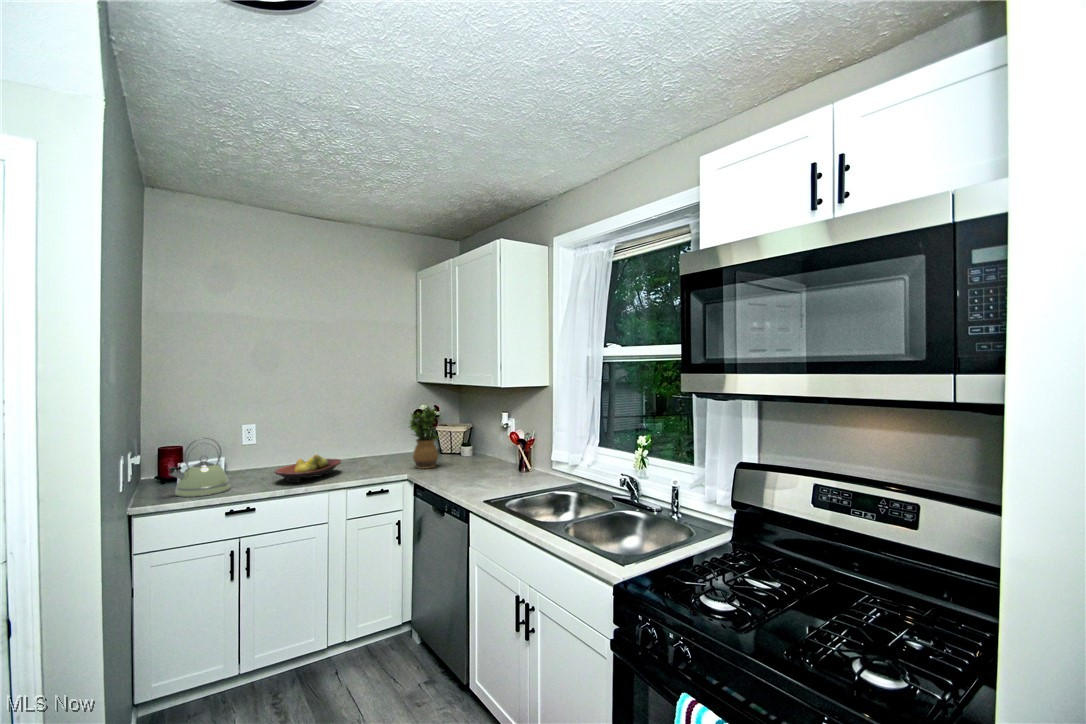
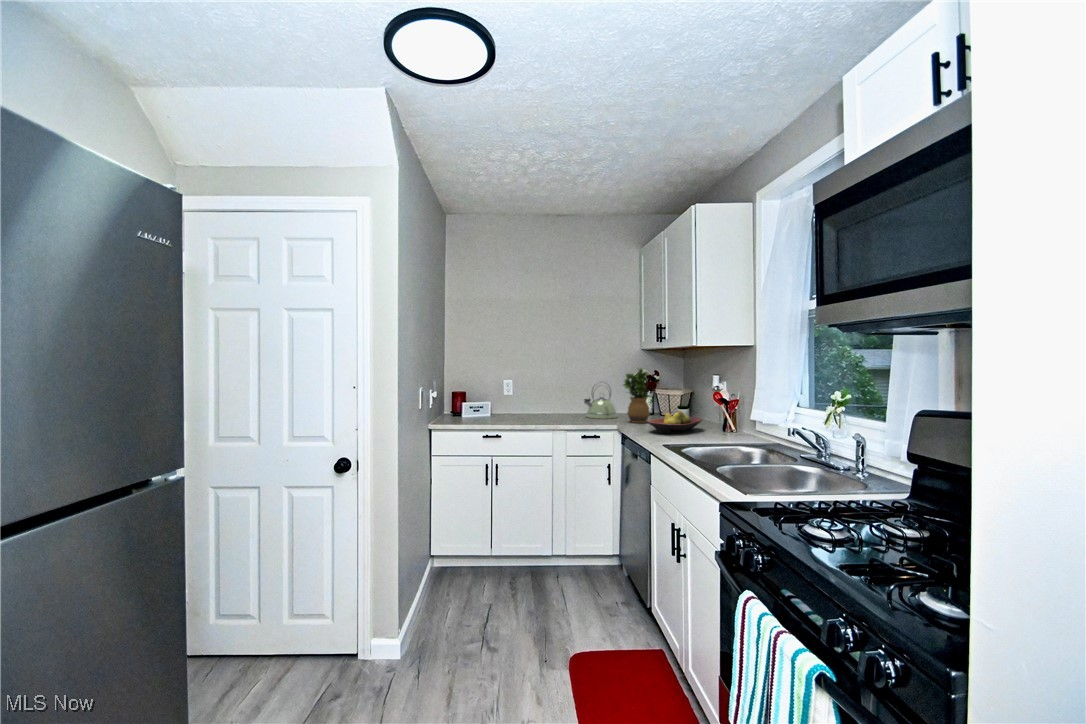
kettle: present [168,438,231,497] -> present [584,382,617,419]
fruit bowl: present [274,455,341,483] -> present [647,411,702,434]

